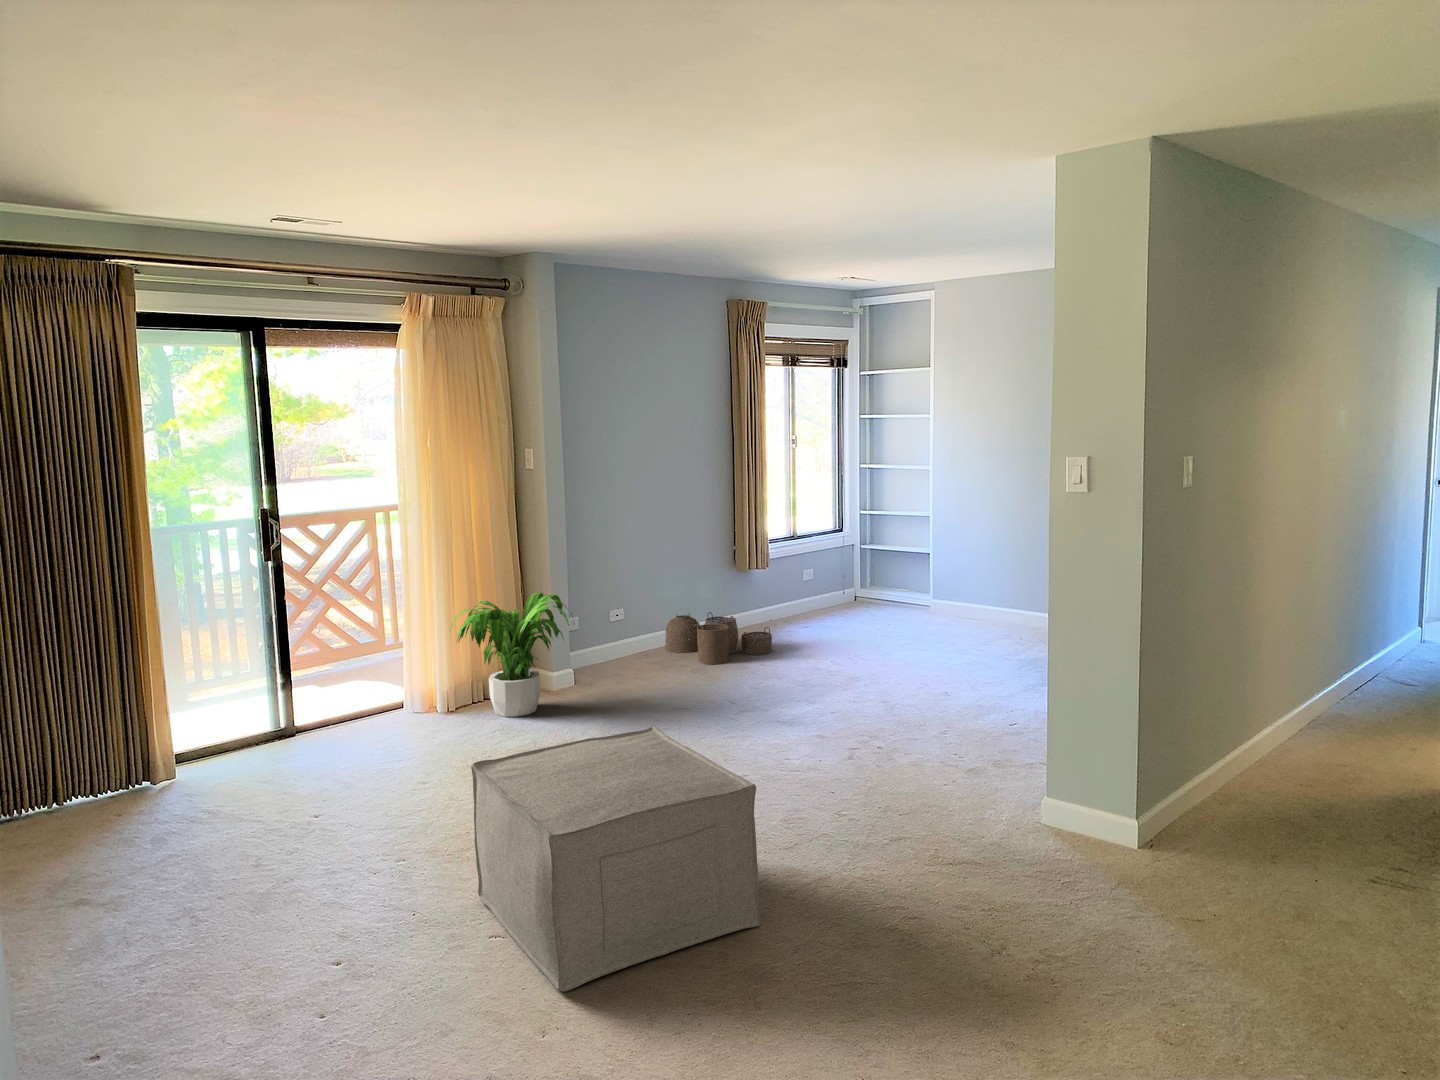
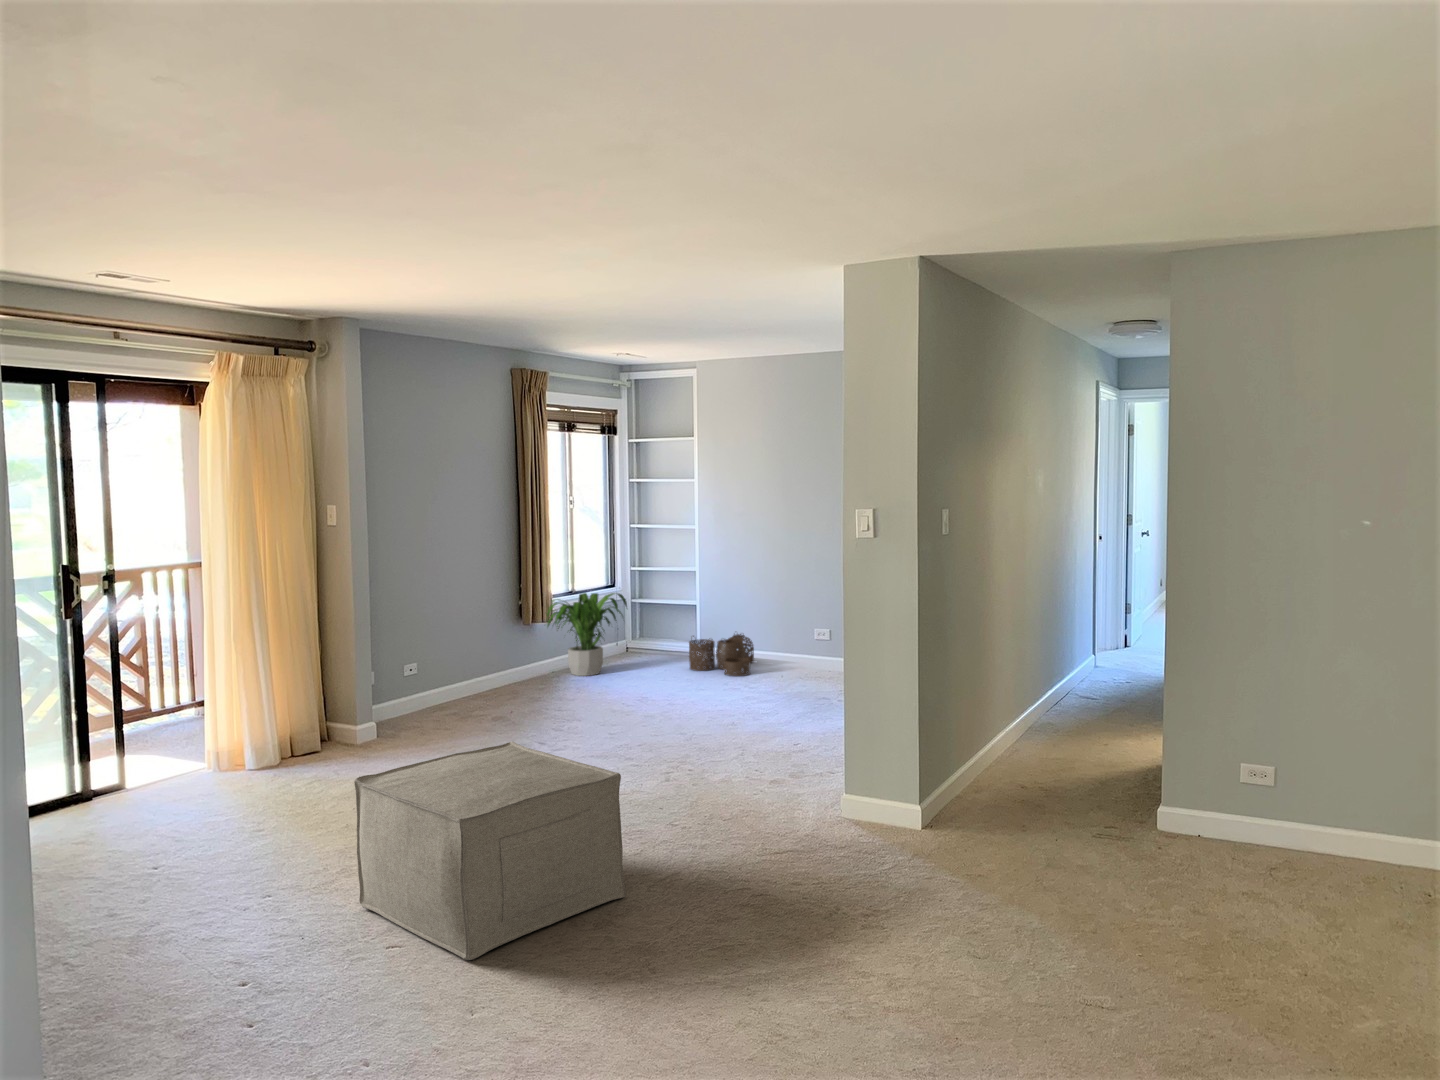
potted plant: present [450,593,572,717] -> present [546,593,627,676]
woven basket: present [665,612,772,664] -> present [689,634,754,676]

